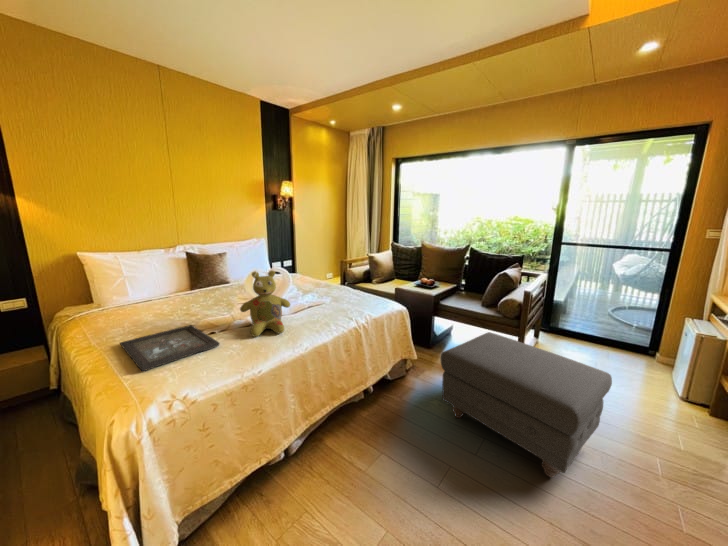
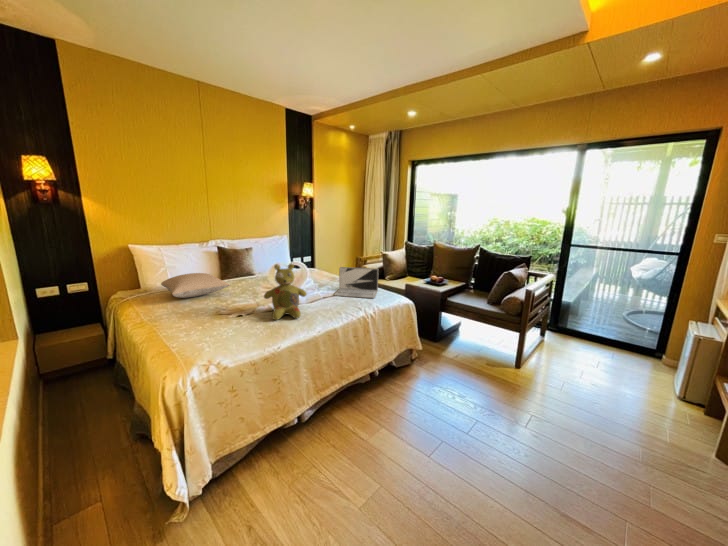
laptop: none [321,272,368,306] -> present [334,267,378,298]
pillow: none [116,283,200,313] -> present [161,273,230,298]
tray: present [120,325,220,371] -> none [166,309,246,342]
ottoman: present [441,332,612,478] -> none [440,326,597,456]

